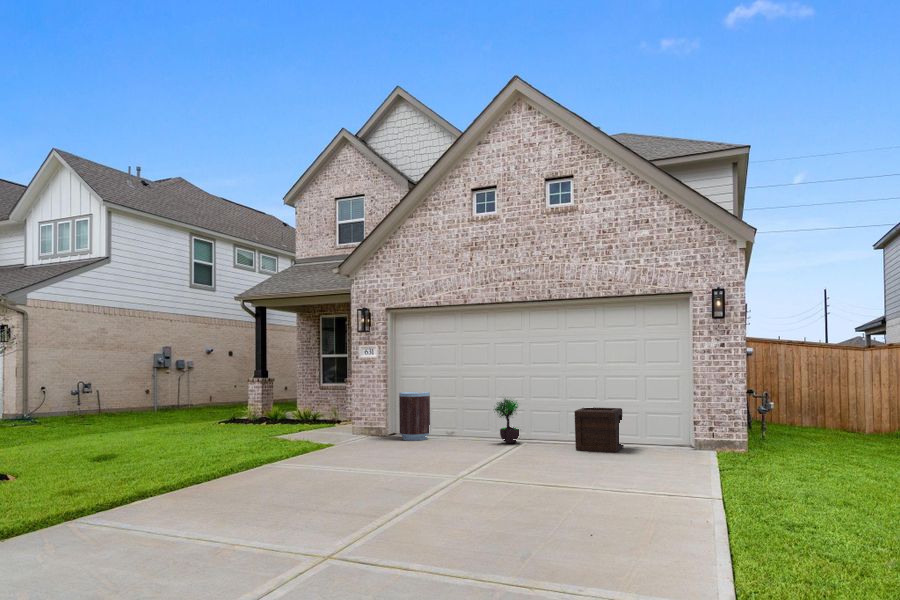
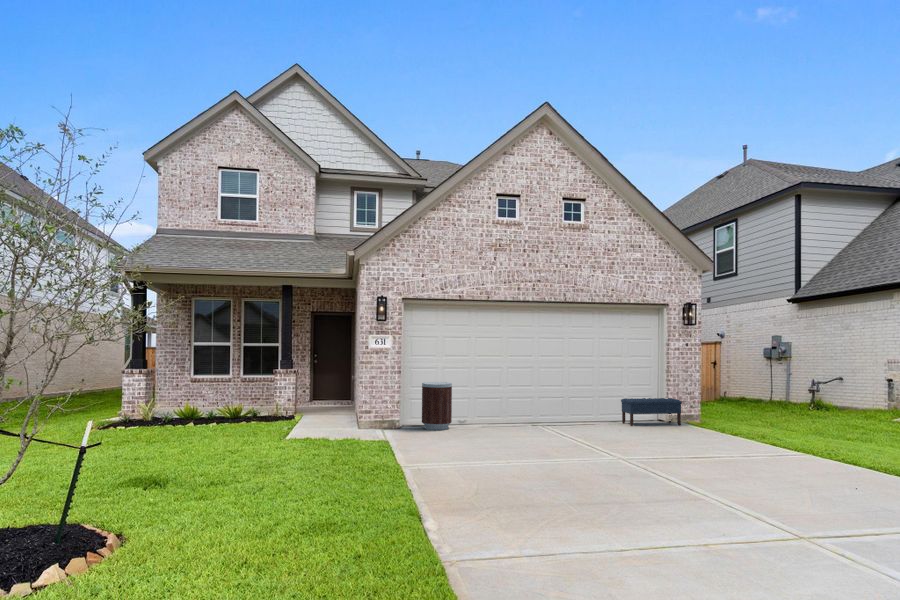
potted tree: present [495,398,519,443] -> none [516,383,541,426]
wooden crate: present [574,407,624,453] -> none [582,392,625,428]
bench: none [631,417,709,456] -> present [621,398,682,426]

